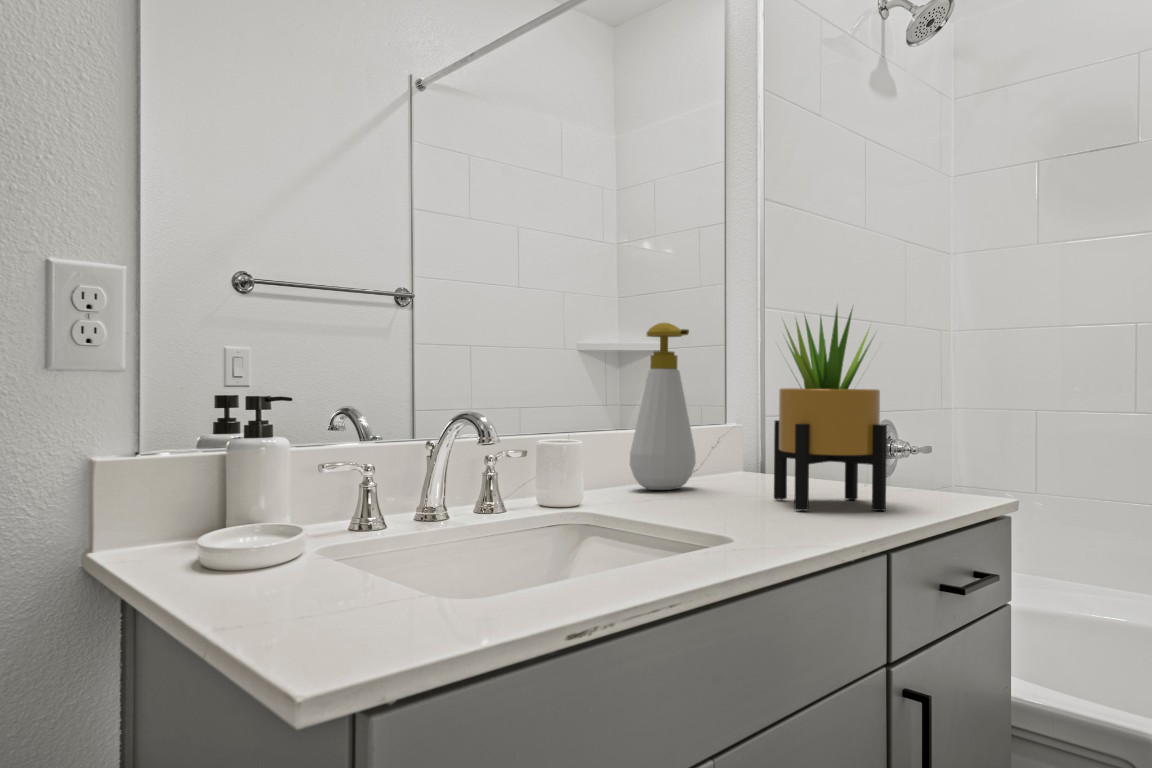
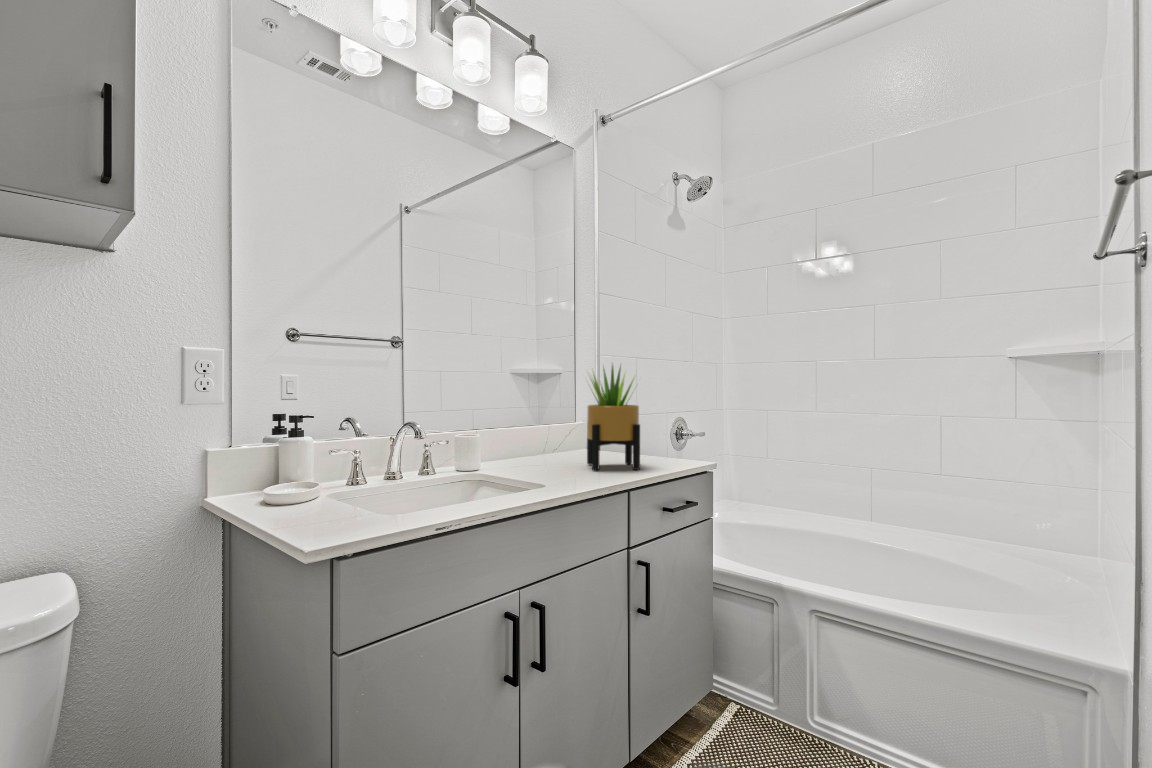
soap bottle: present [630,323,696,490] -> none [513,368,551,460]

